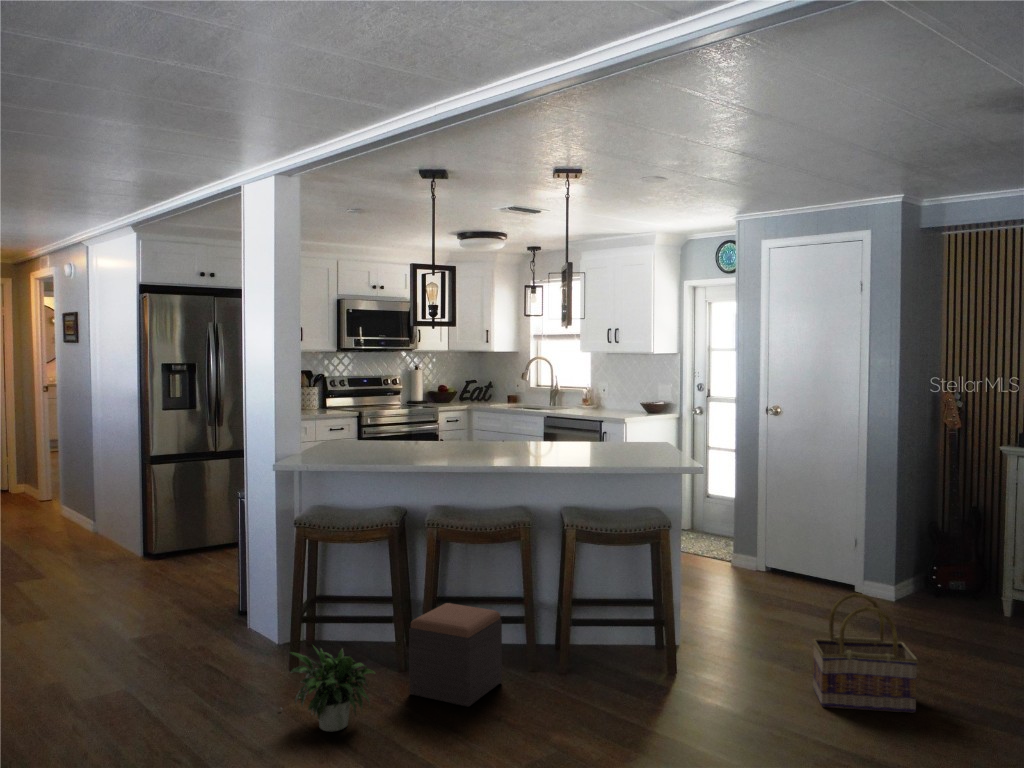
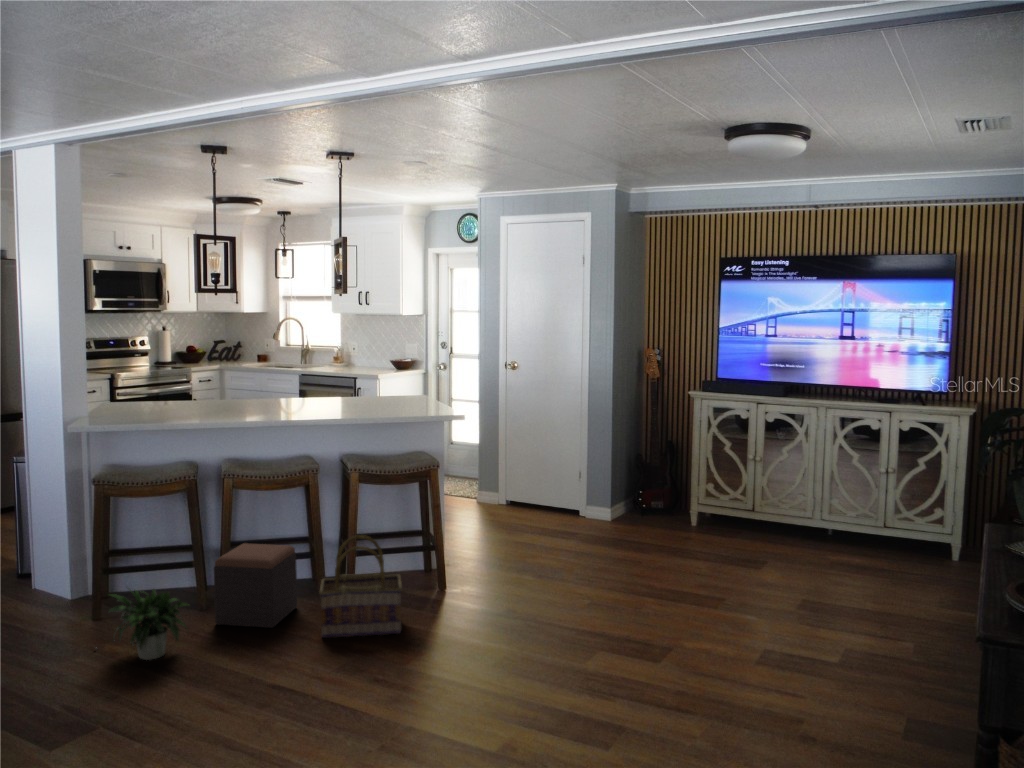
basket: present [812,593,918,712] -> present [319,535,402,638]

